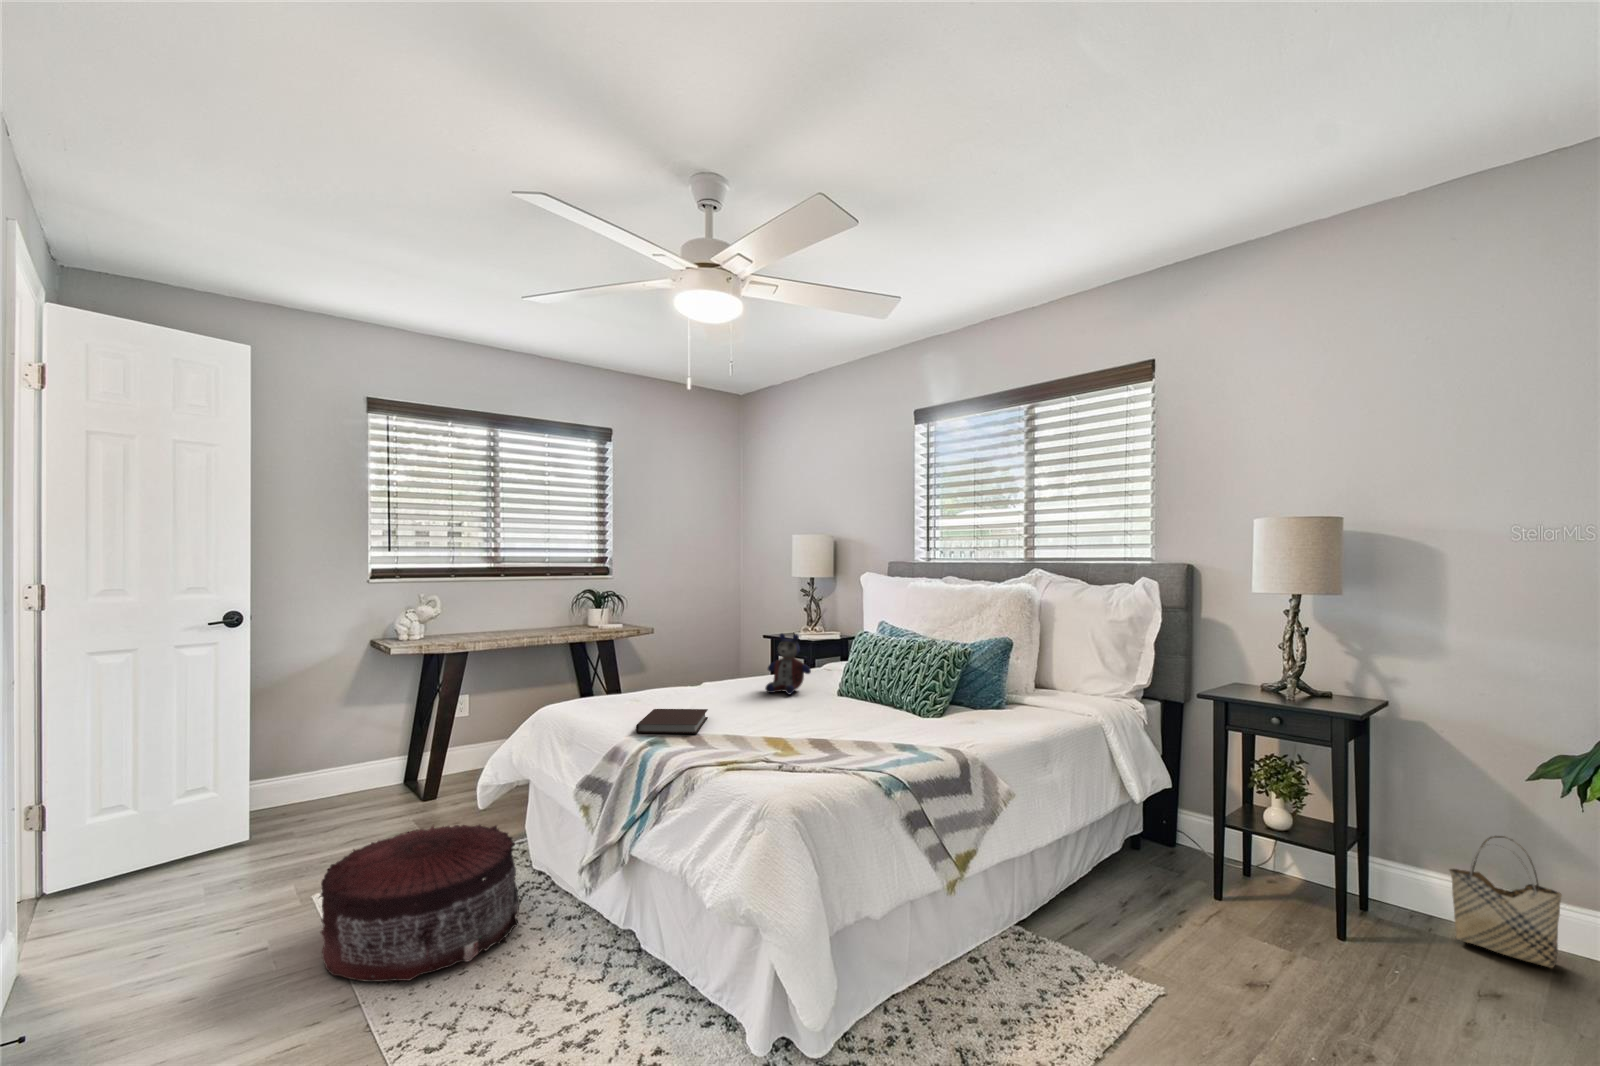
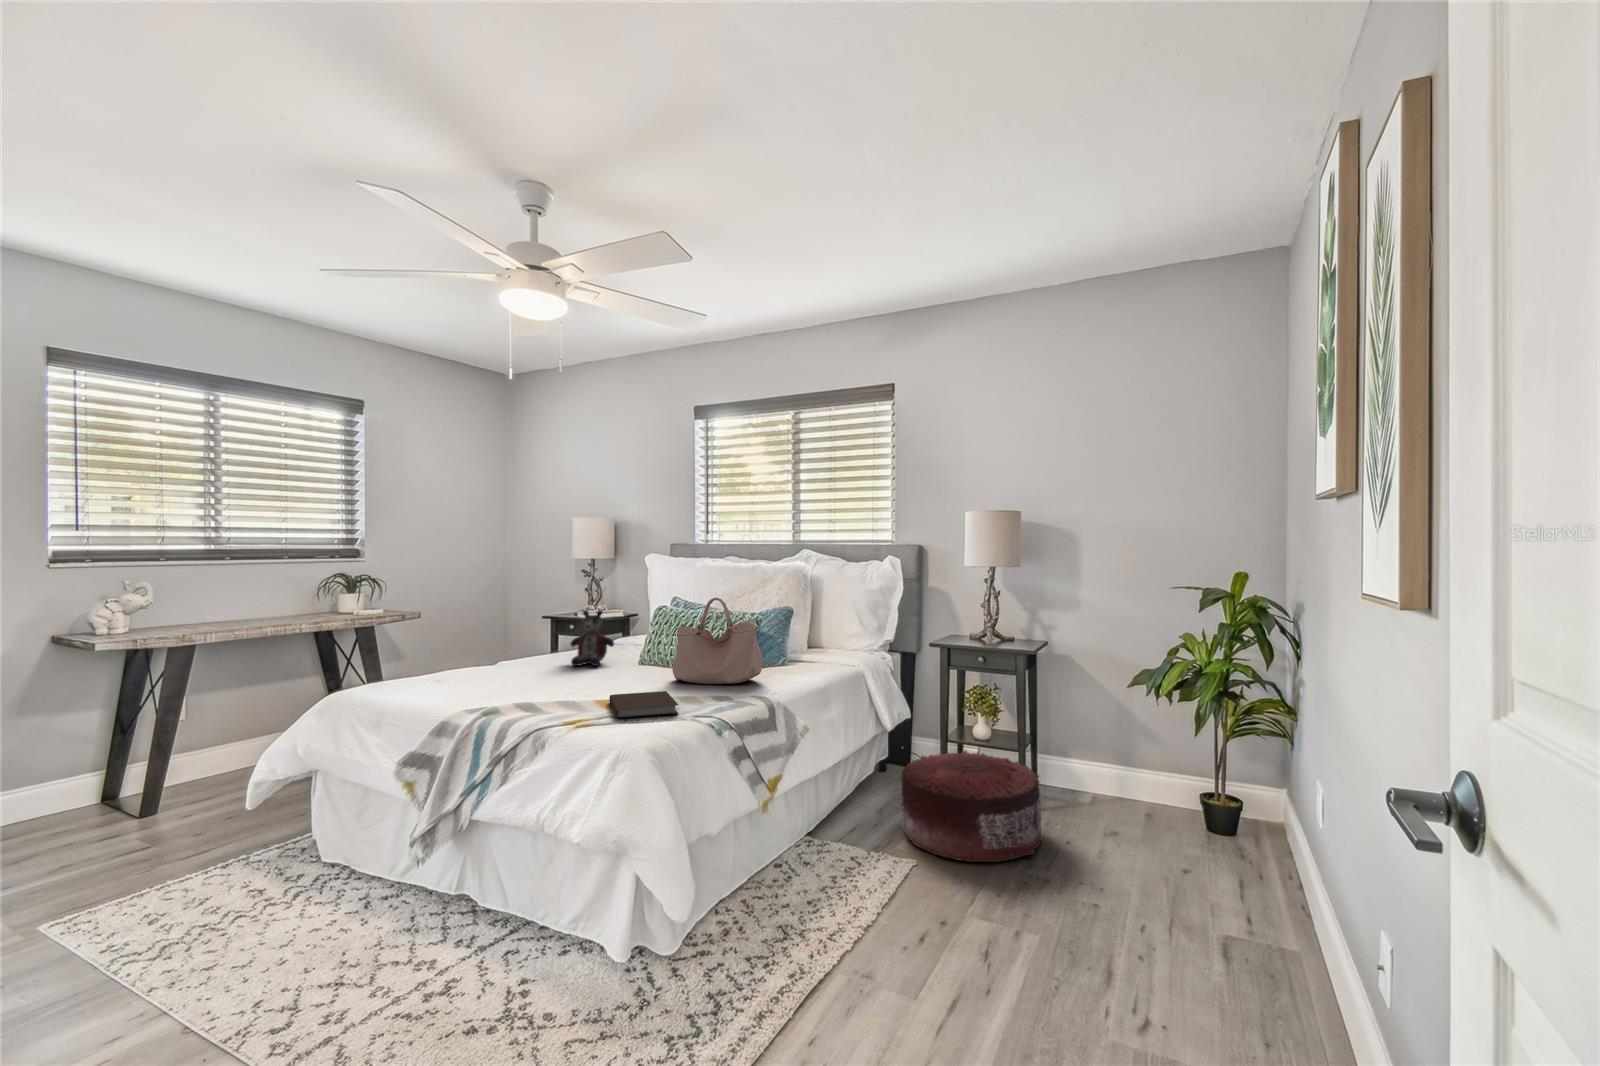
handbag: none [861,626,964,728] -> present [672,598,763,684]
notebook: present [636,709,708,734] -> present [610,691,679,718]
pouf: present [321,825,520,982] -> present [902,751,1043,862]
woven basket: present [1449,836,1562,968] -> none [1085,727,1144,809]

